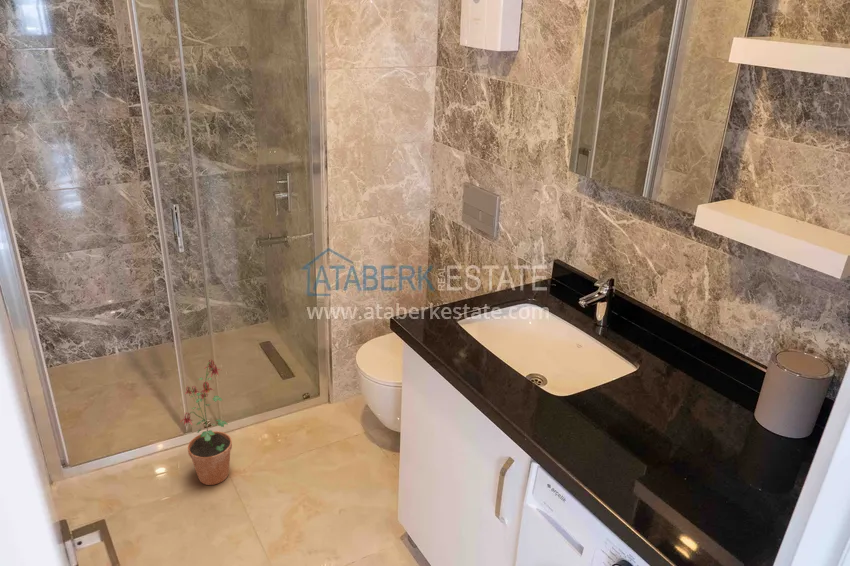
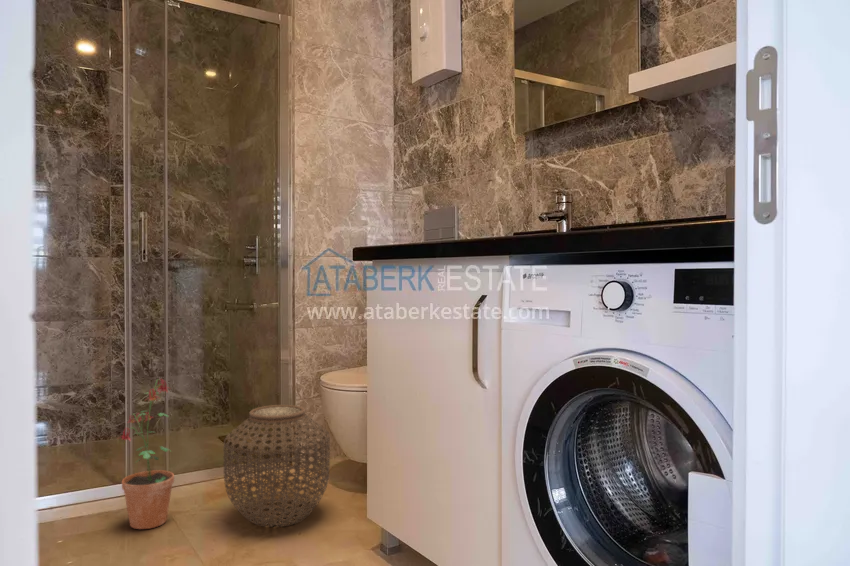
woven basket: none [273,383,367,489] -> present [224,405,330,527]

